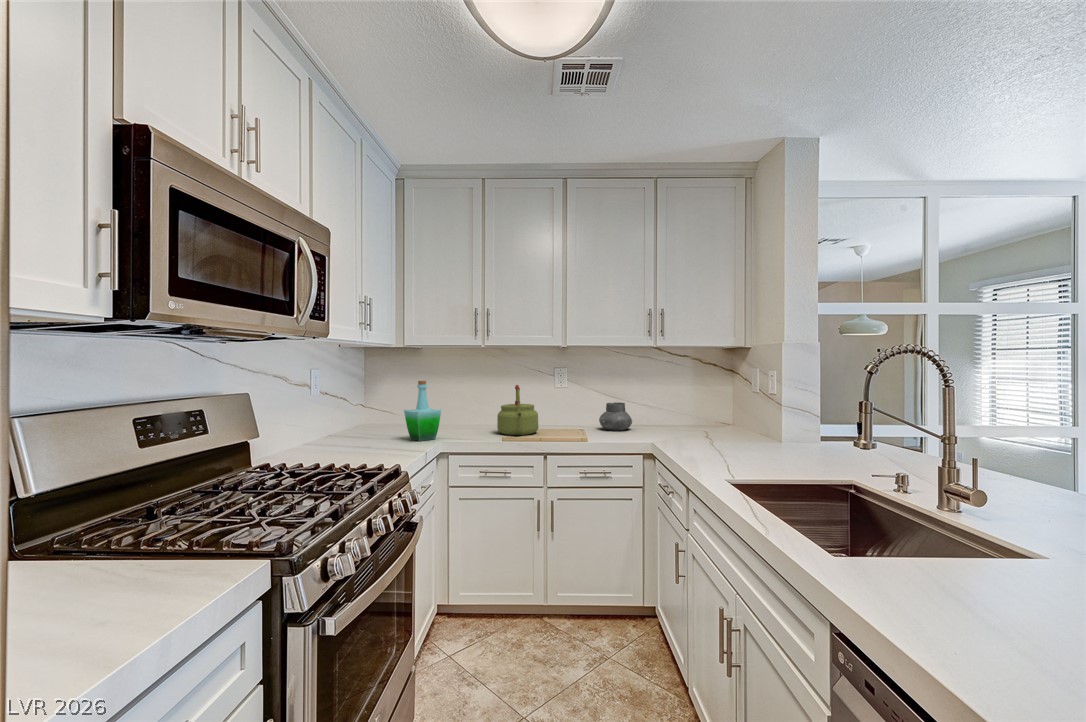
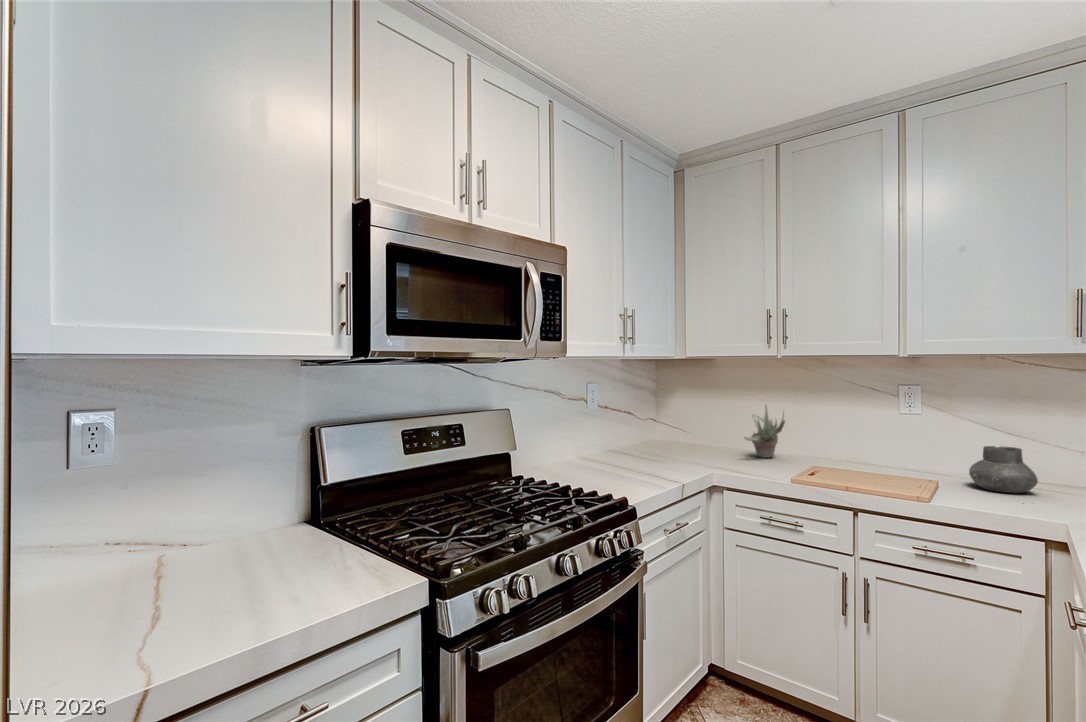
bottle: present [404,381,441,441] -> none [674,400,715,470]
succulent plant: none [456,384,484,427] -> present [744,405,785,458]
kettle: present [497,385,538,435] -> none [794,410,856,478]

